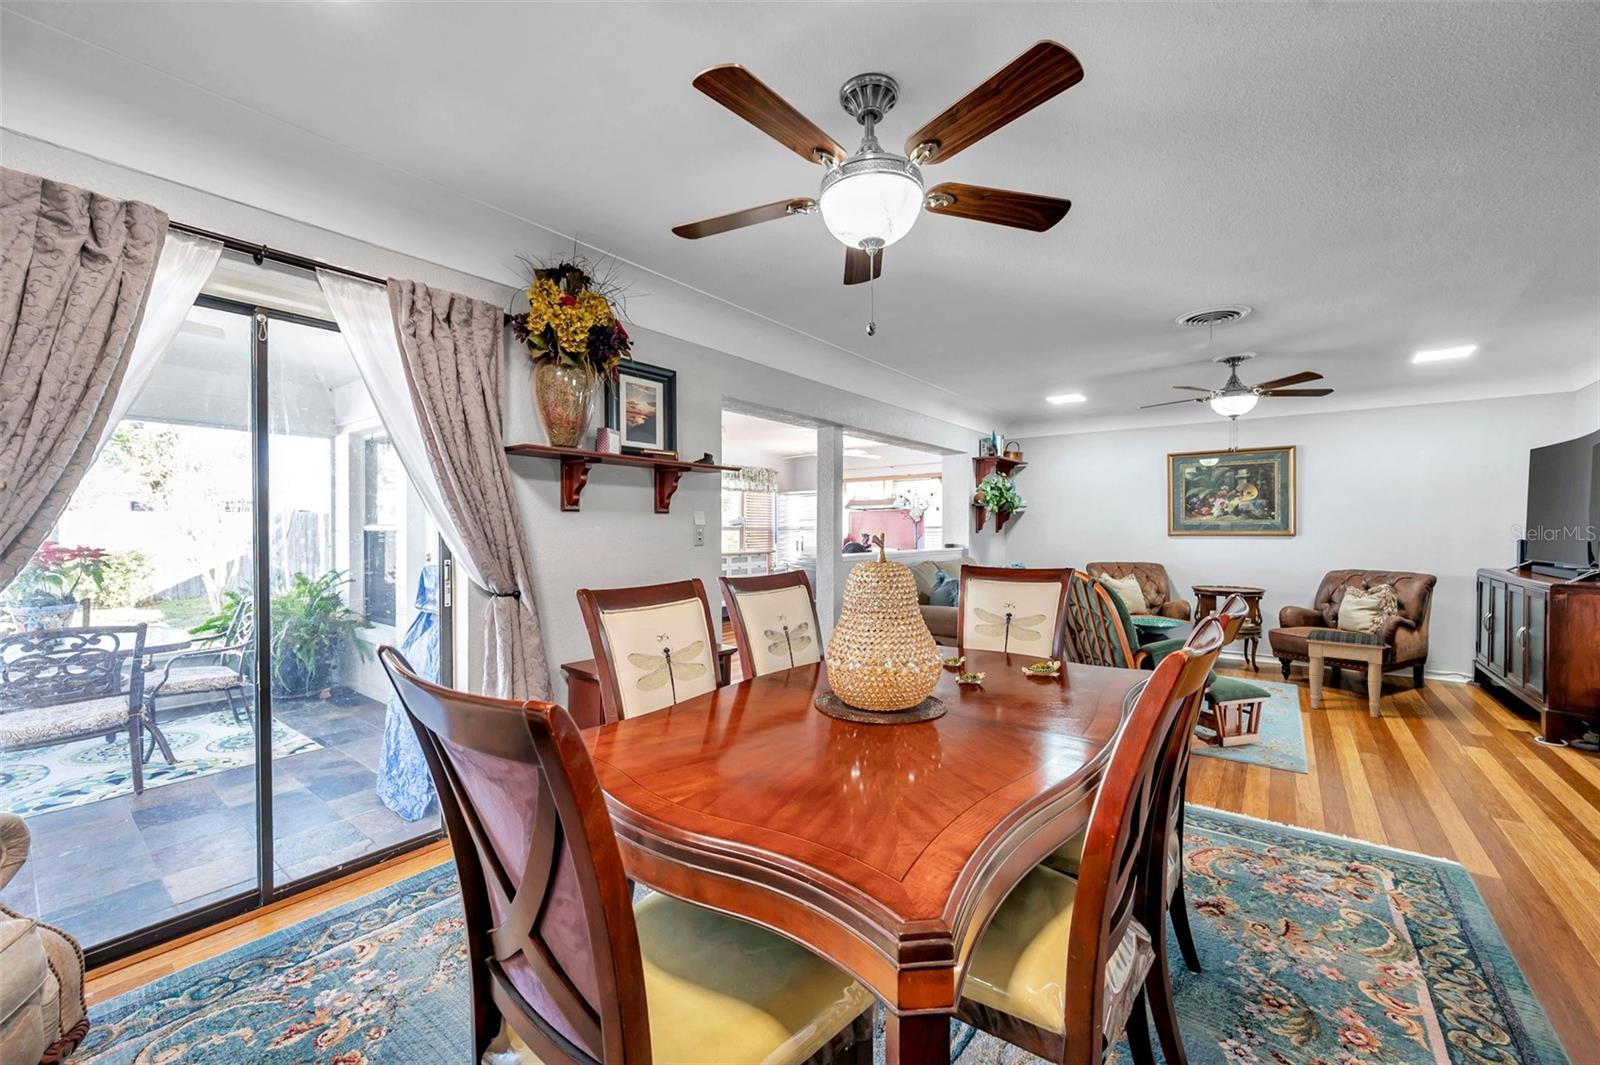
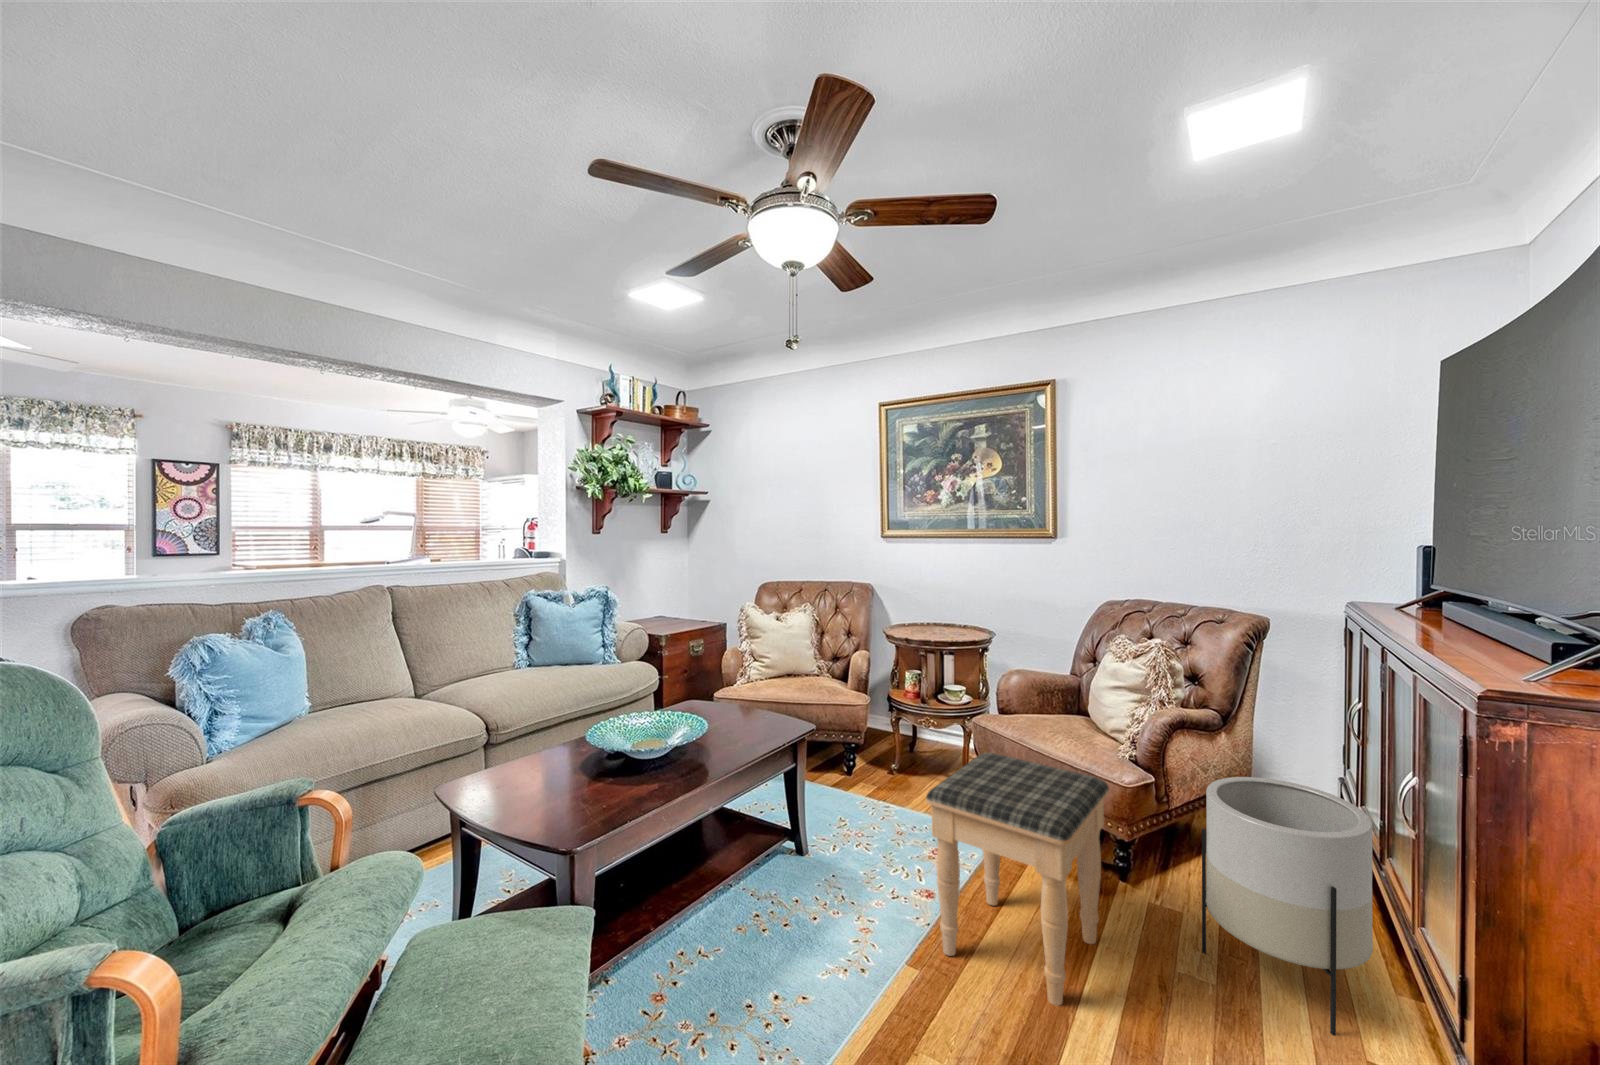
planter: none [1428,636,1507,722] -> present [1202,777,1373,1035]

